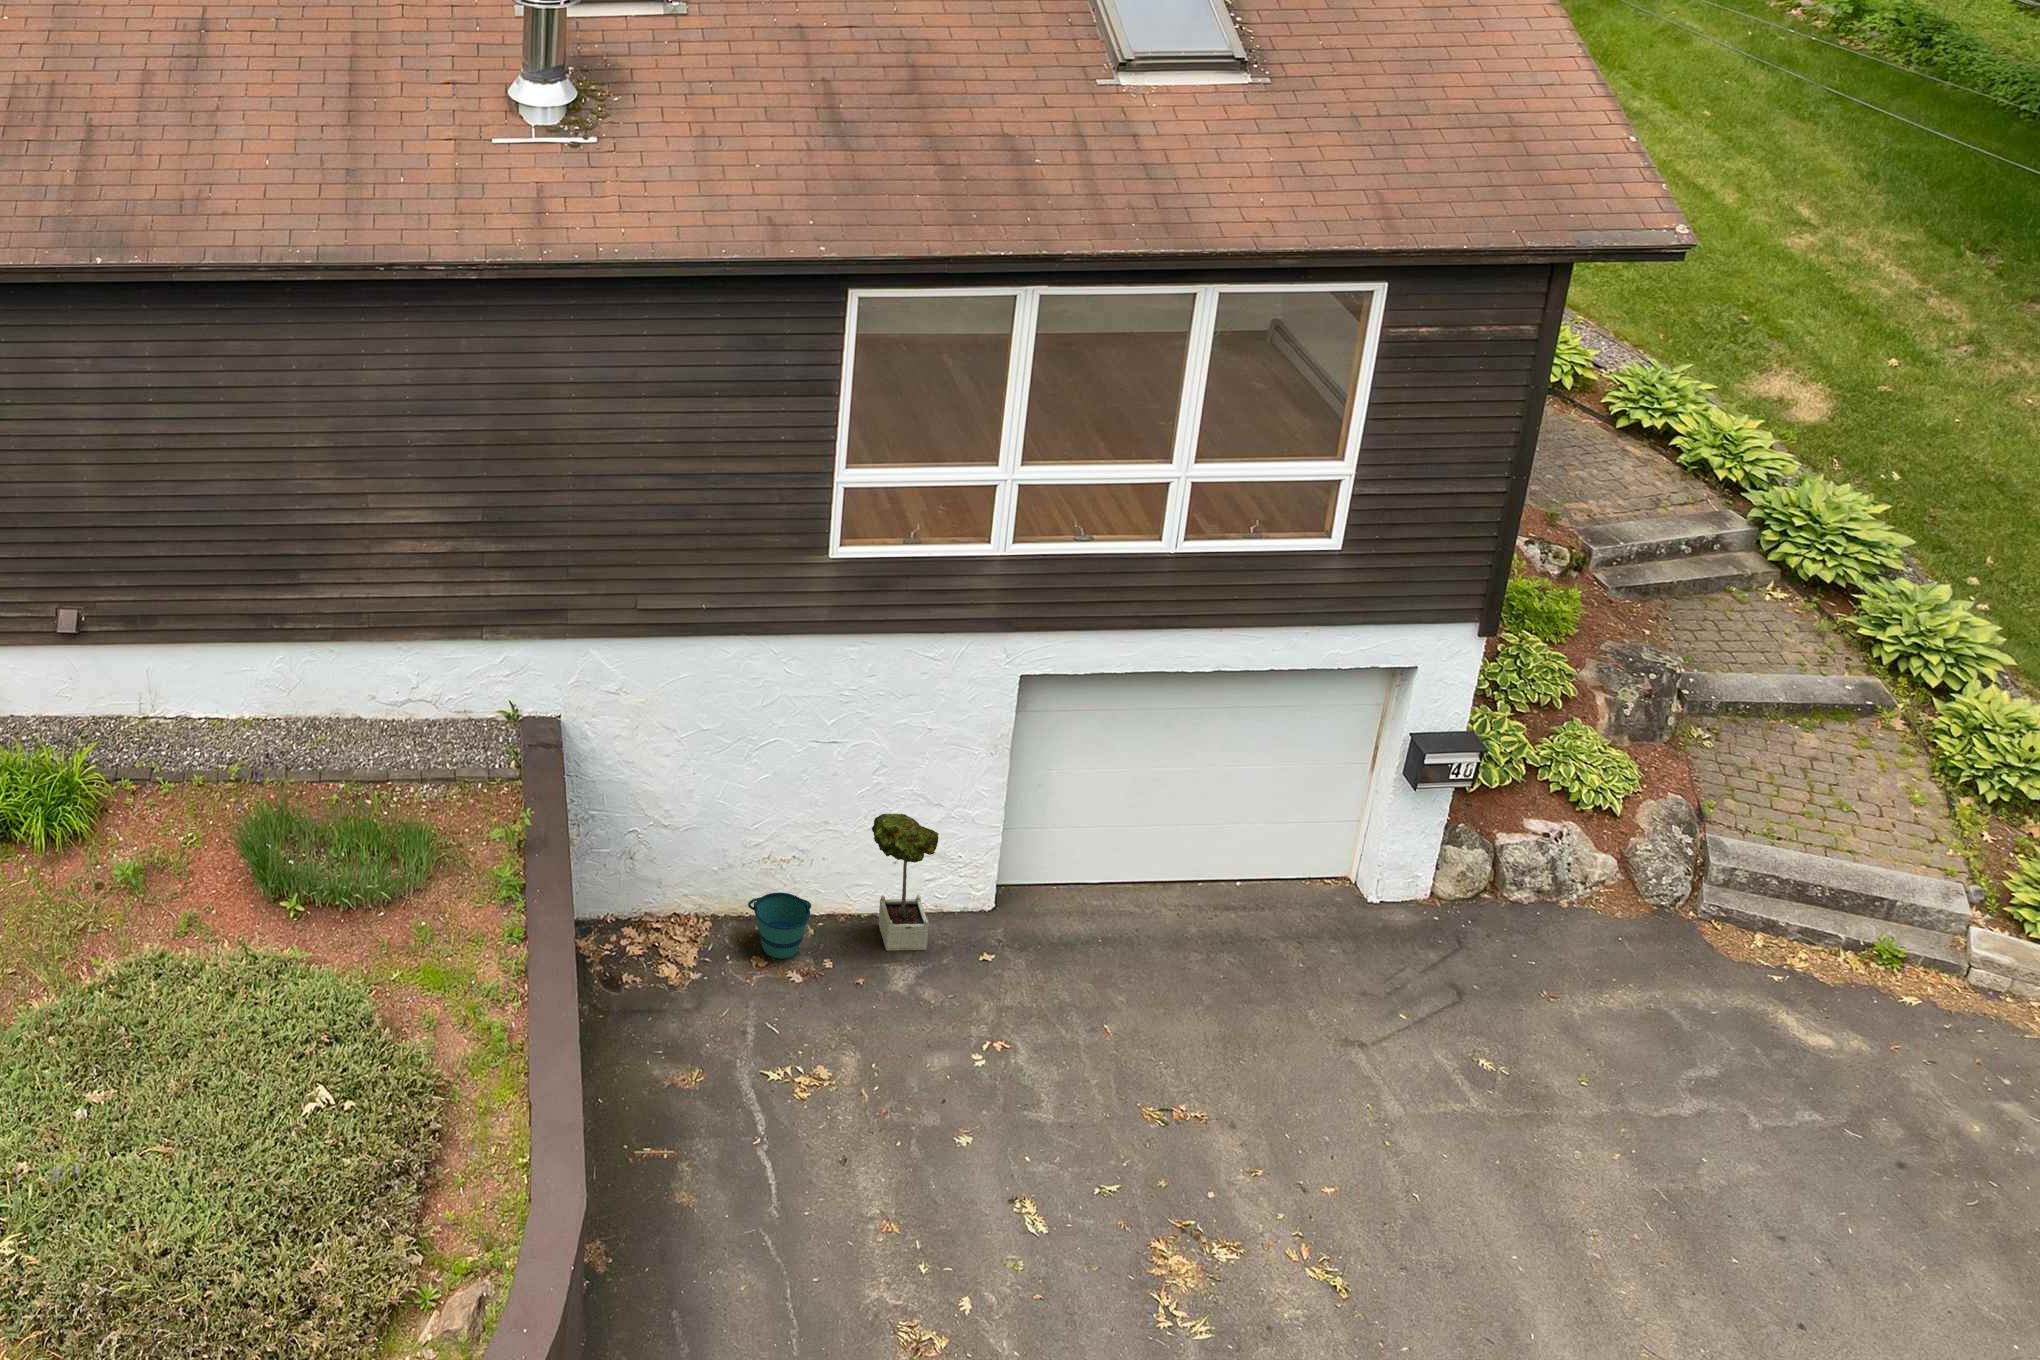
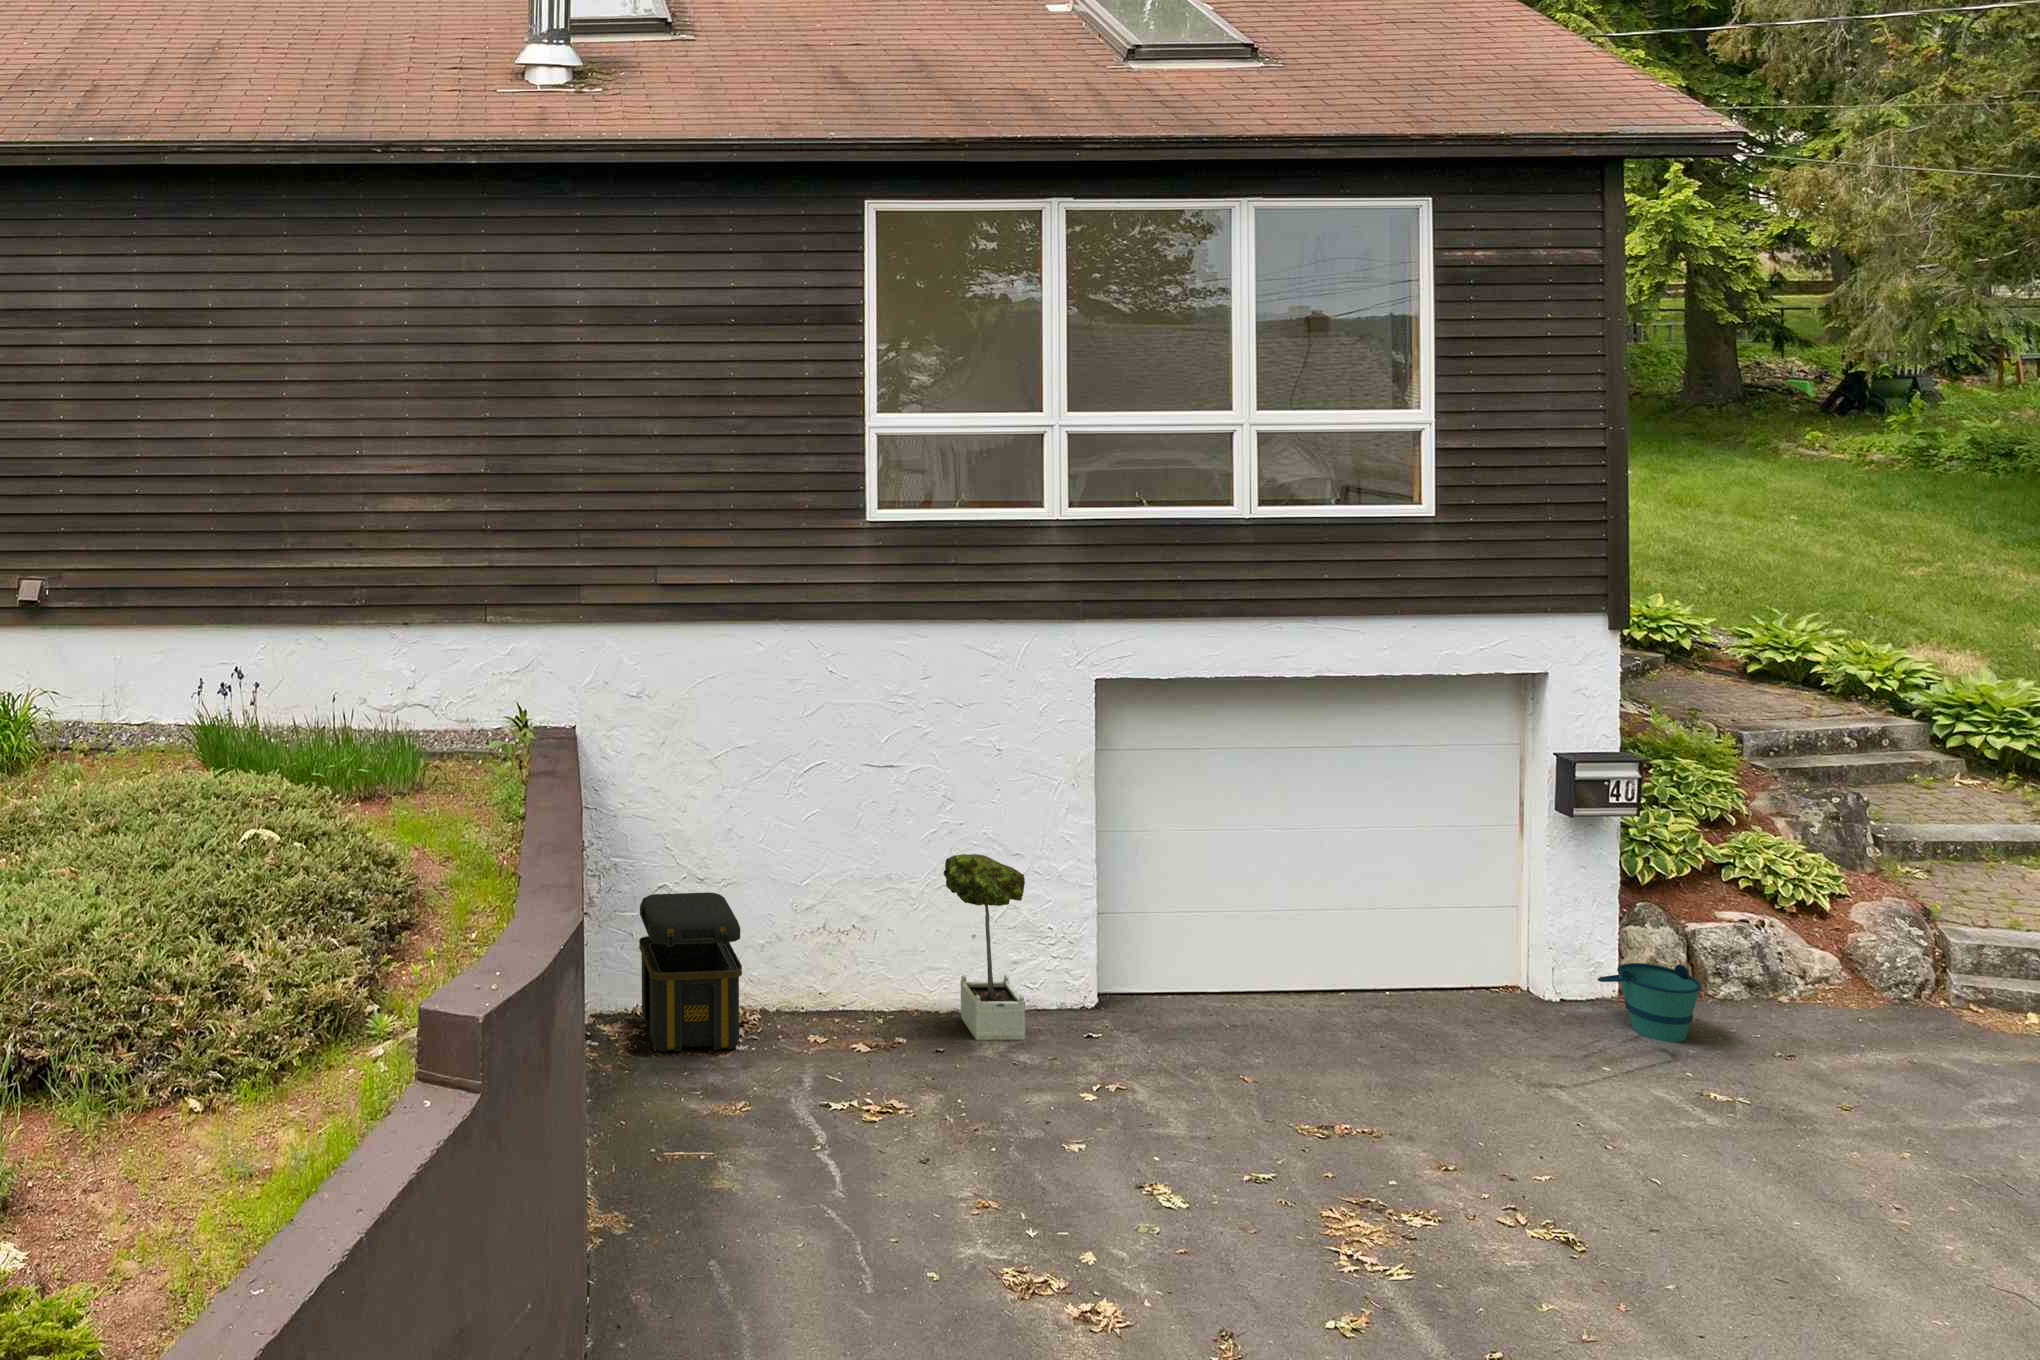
toolbox: none [612,838,696,968] -> present [639,892,742,1052]
bucket: present [748,892,811,959] -> present [1598,963,1701,1042]

